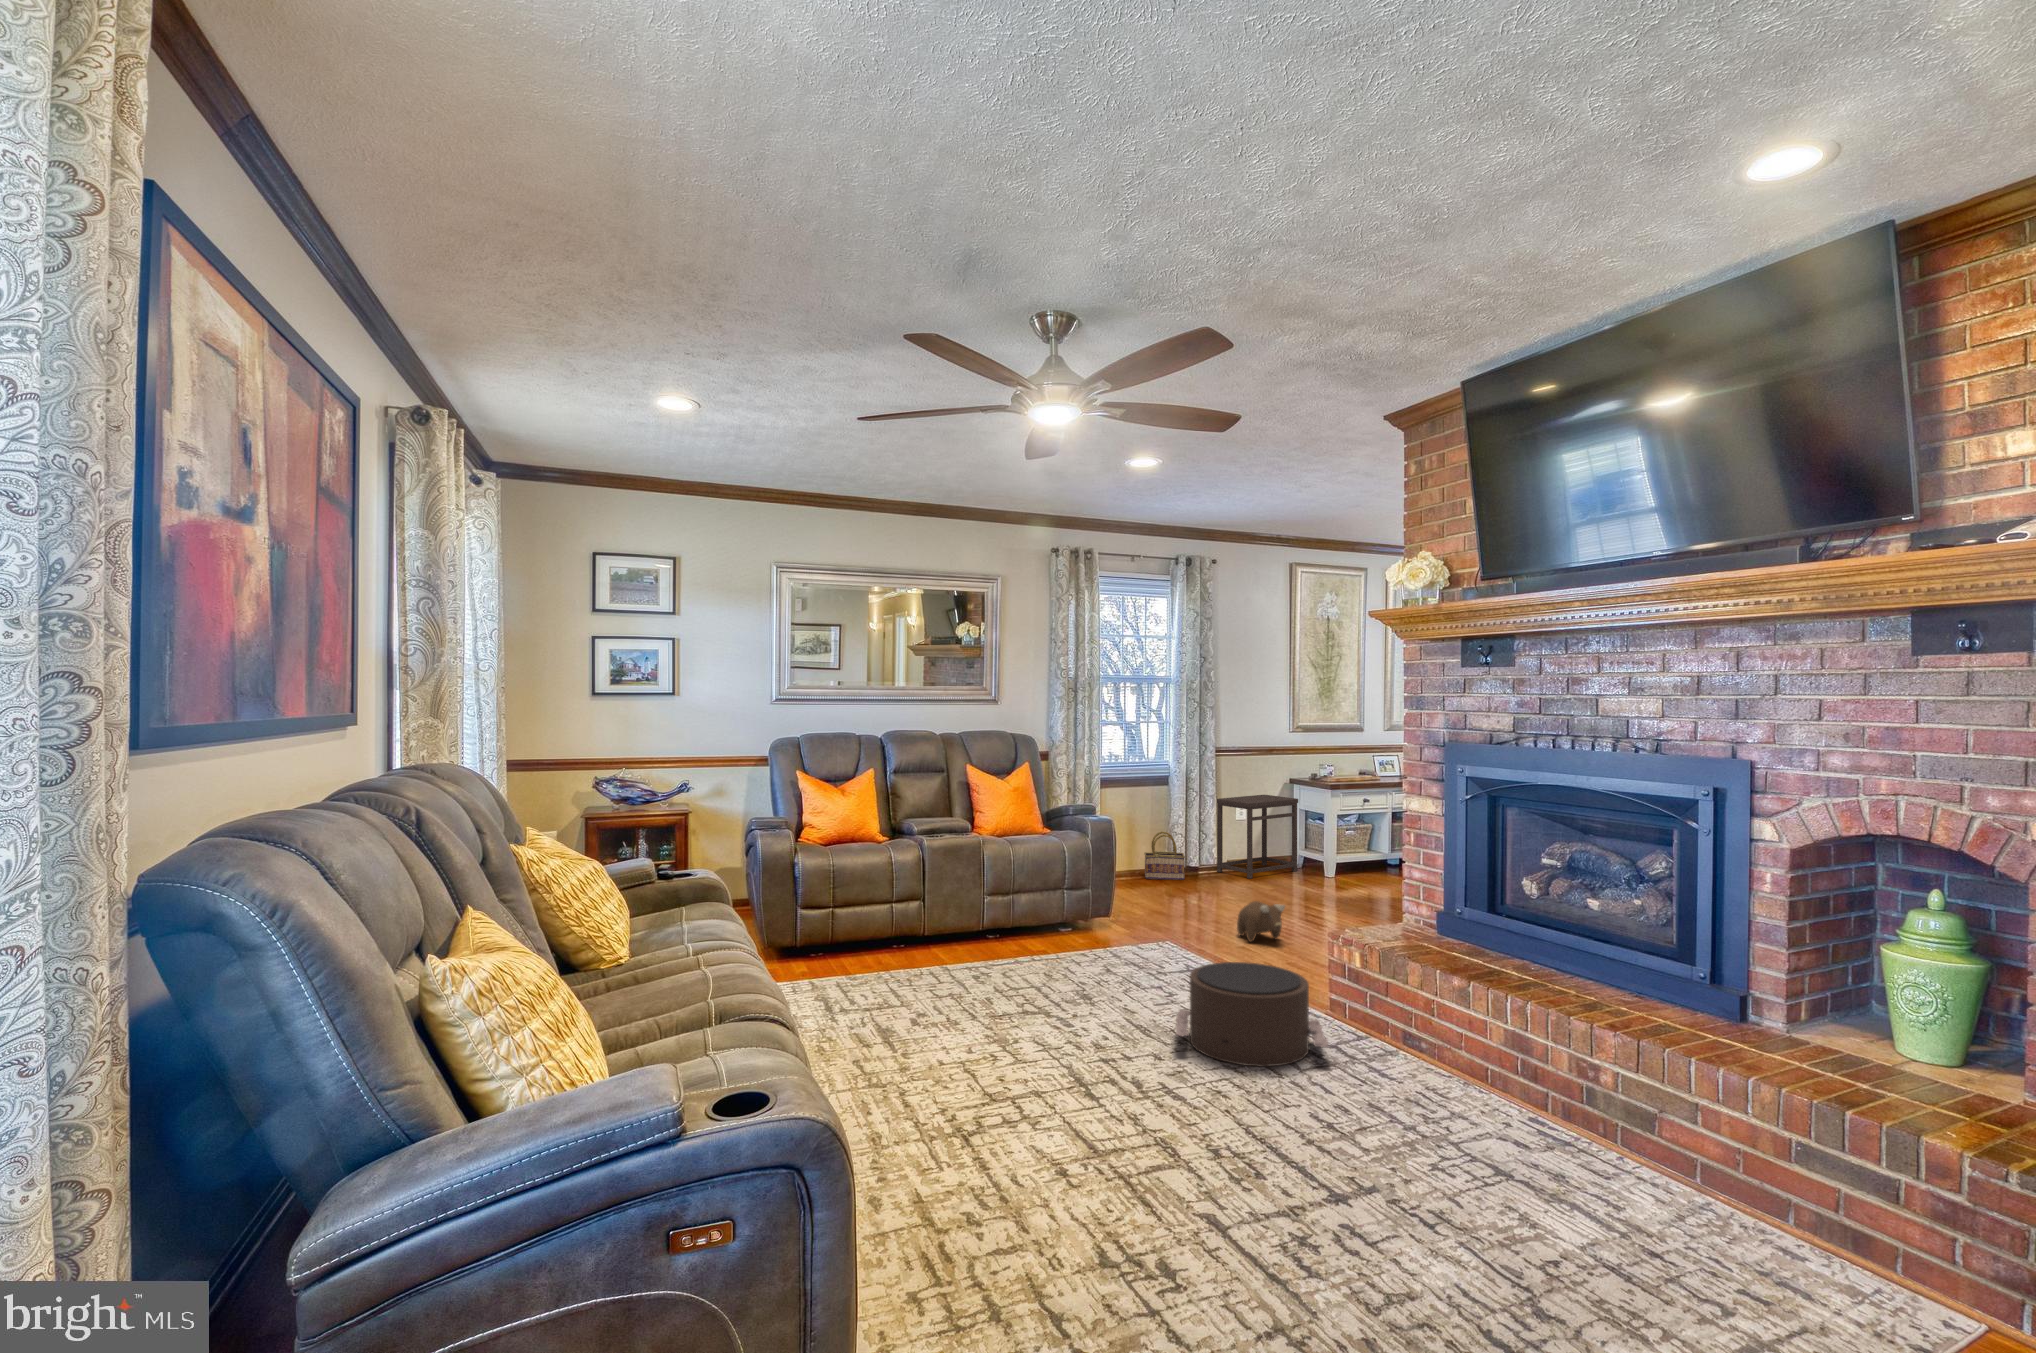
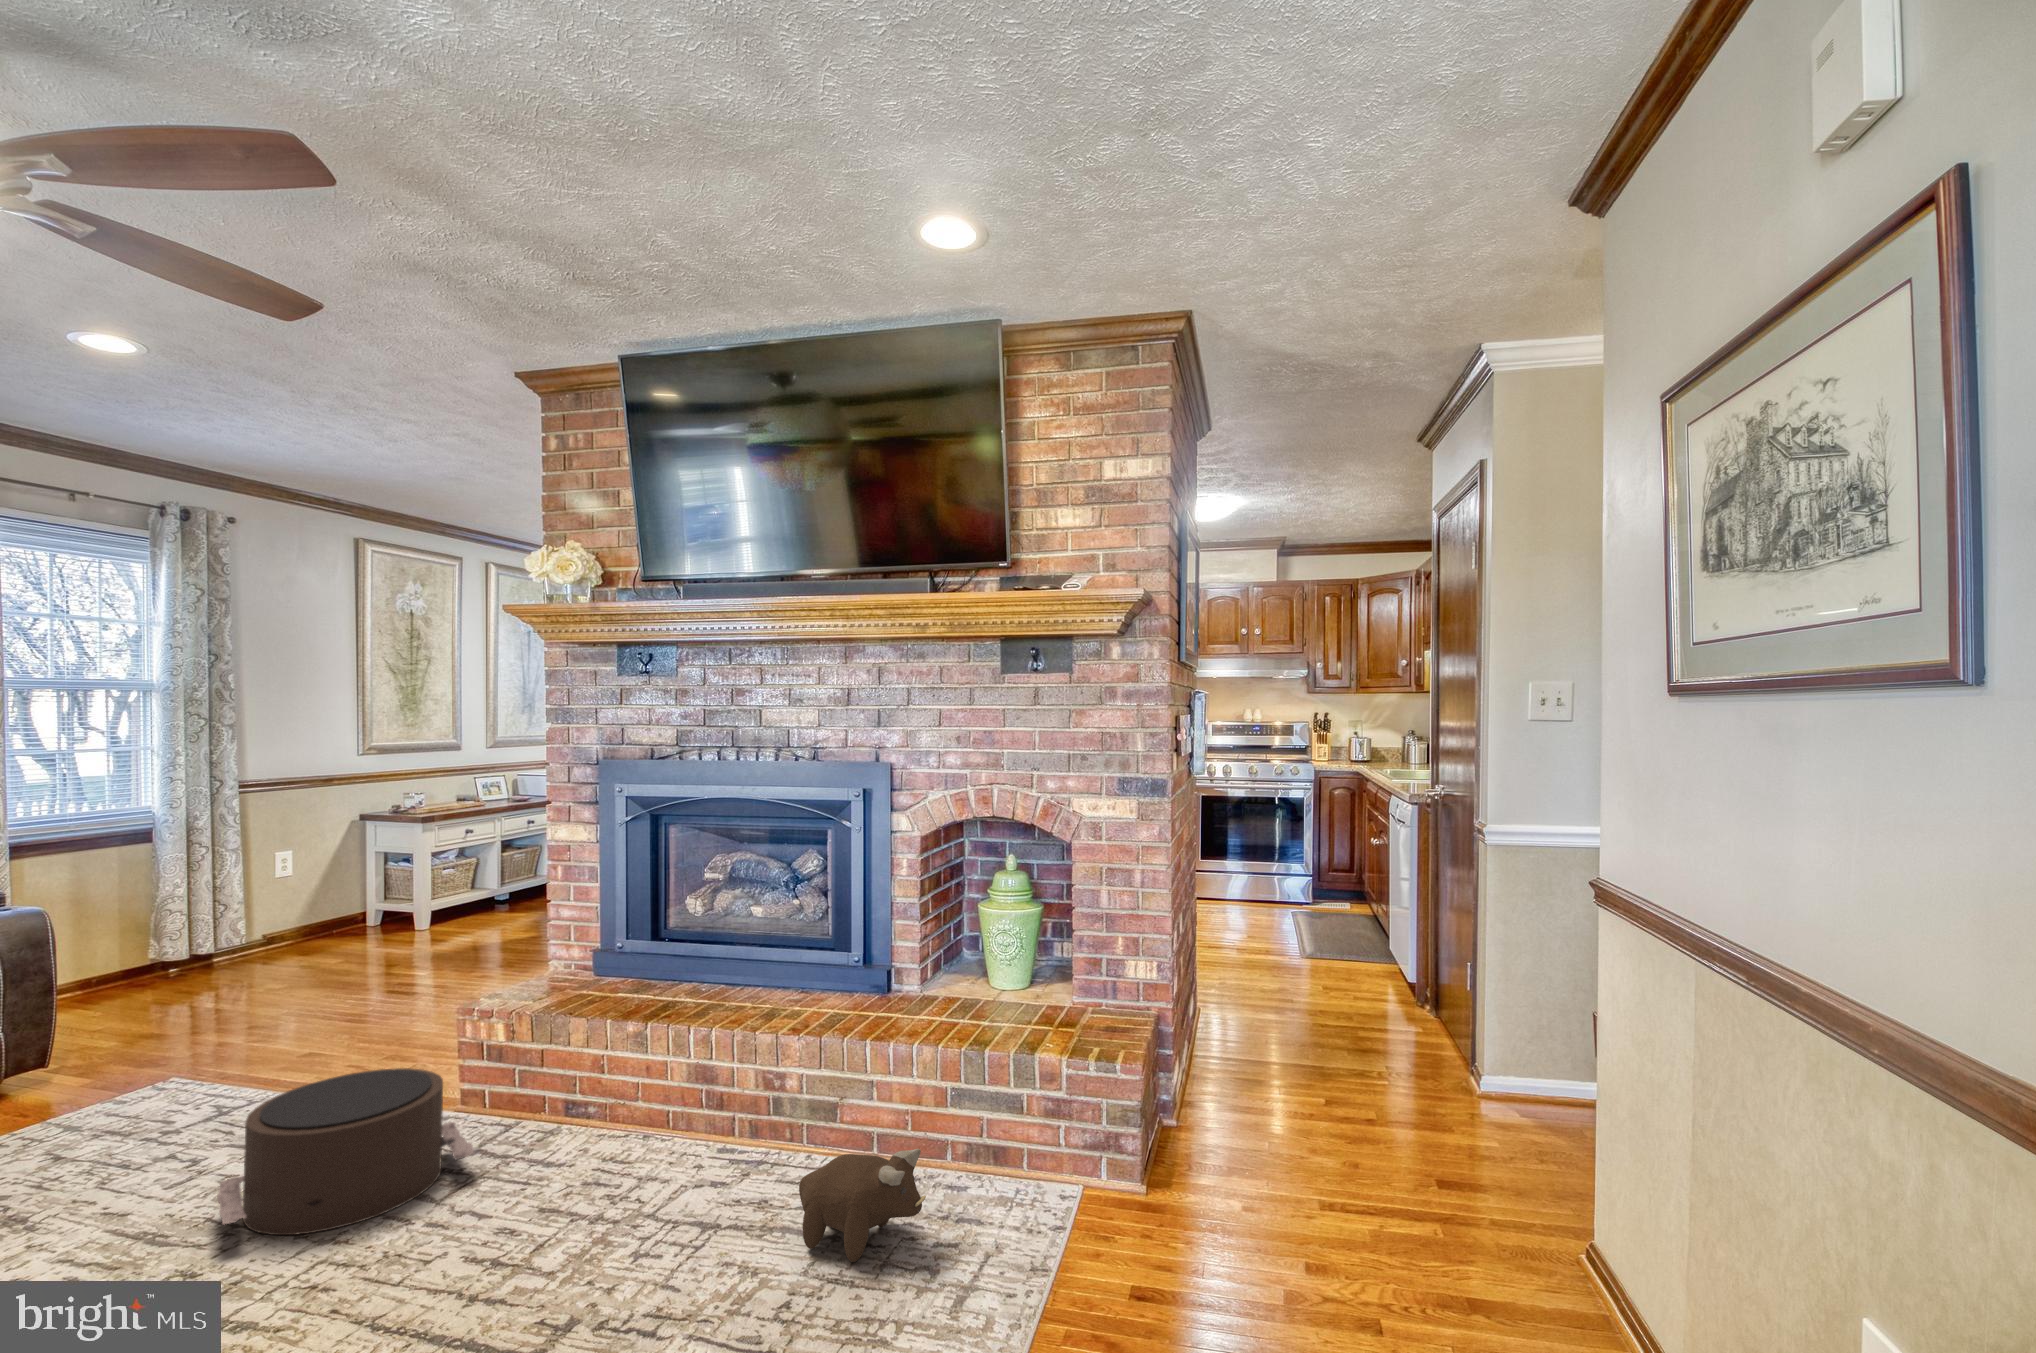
side table: present [1217,795,1298,879] -> none [246,843,375,956]
basket: present [1144,832,1185,880] -> none [110,914,191,989]
plush toy: present [1237,901,1285,942] -> present [799,1149,926,1262]

